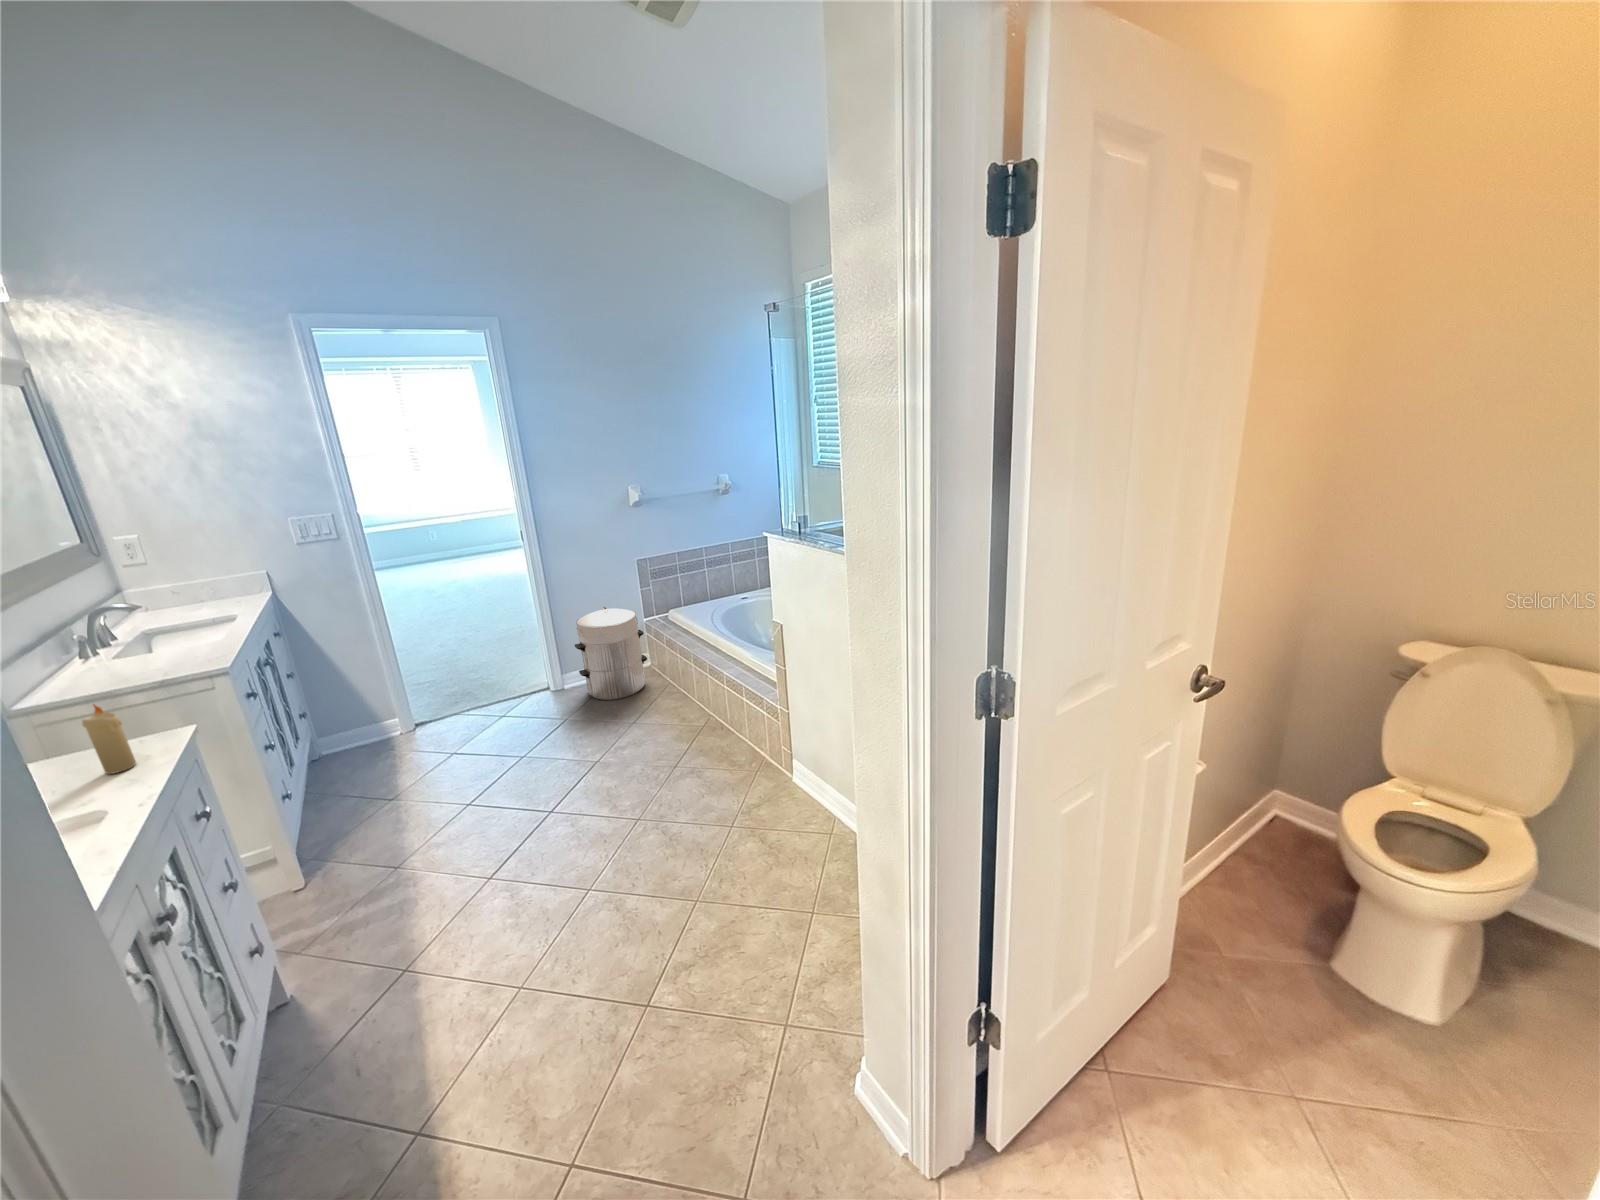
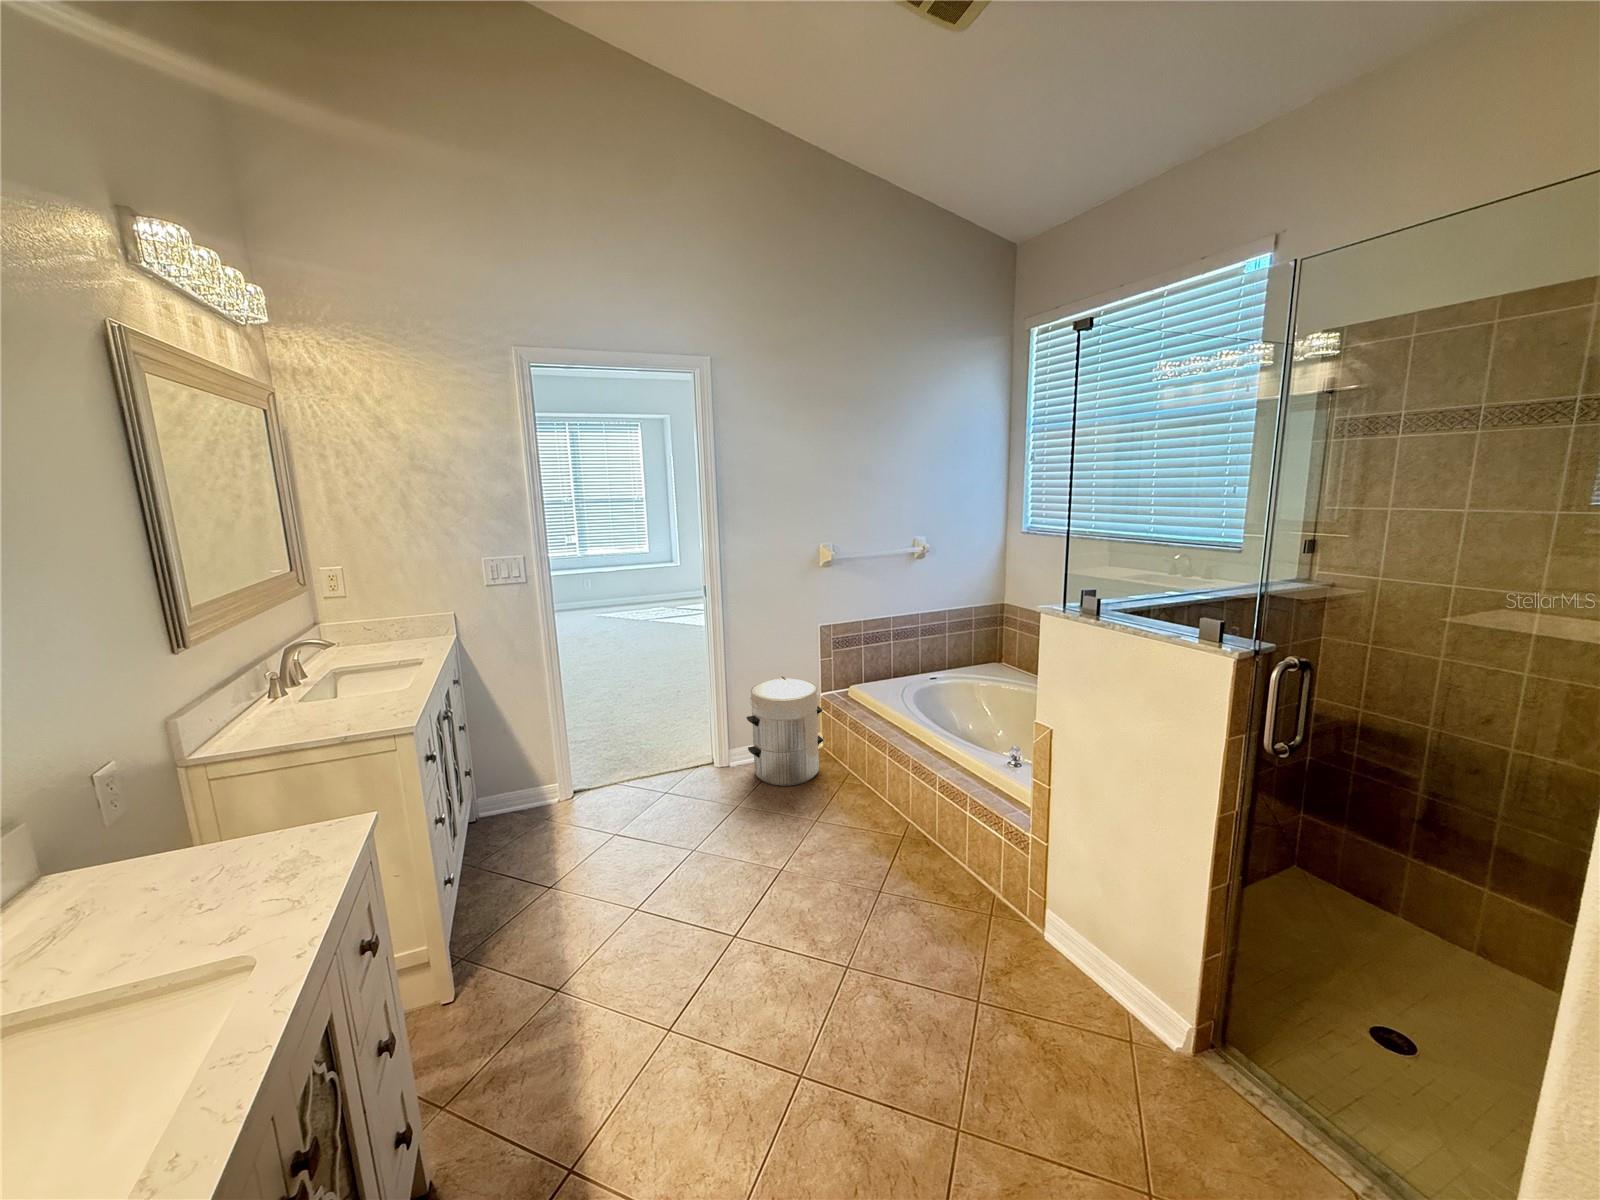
candle: present [82,705,136,774] -> none [253,785,306,884]

